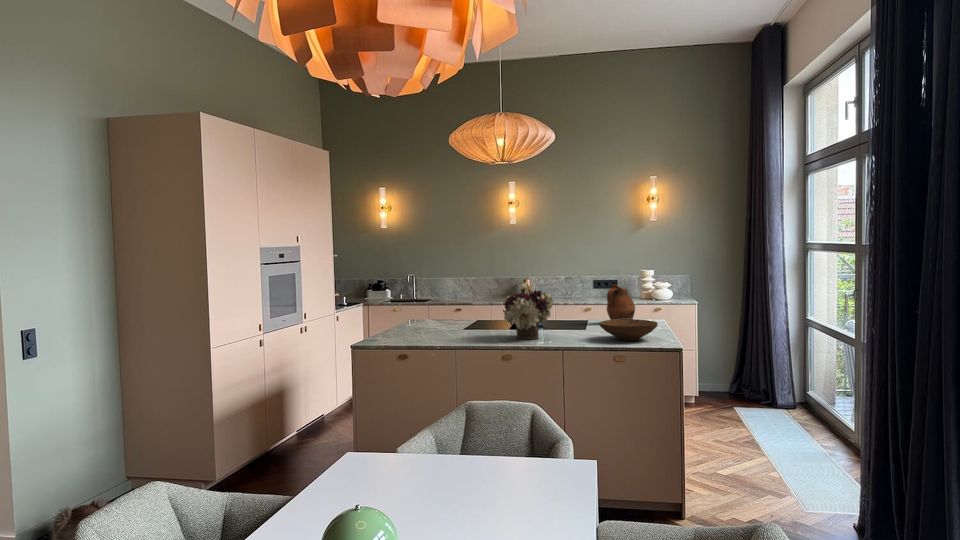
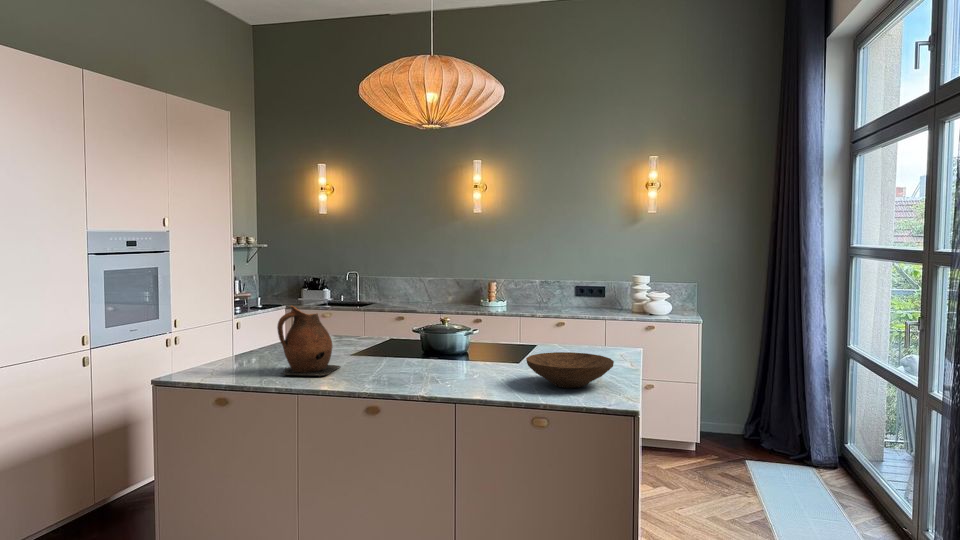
flower arrangement: present [504,282,553,340] -> none [386,292,461,379]
ceramic pitcher: present [607,284,635,320] -> present [277,306,340,377]

